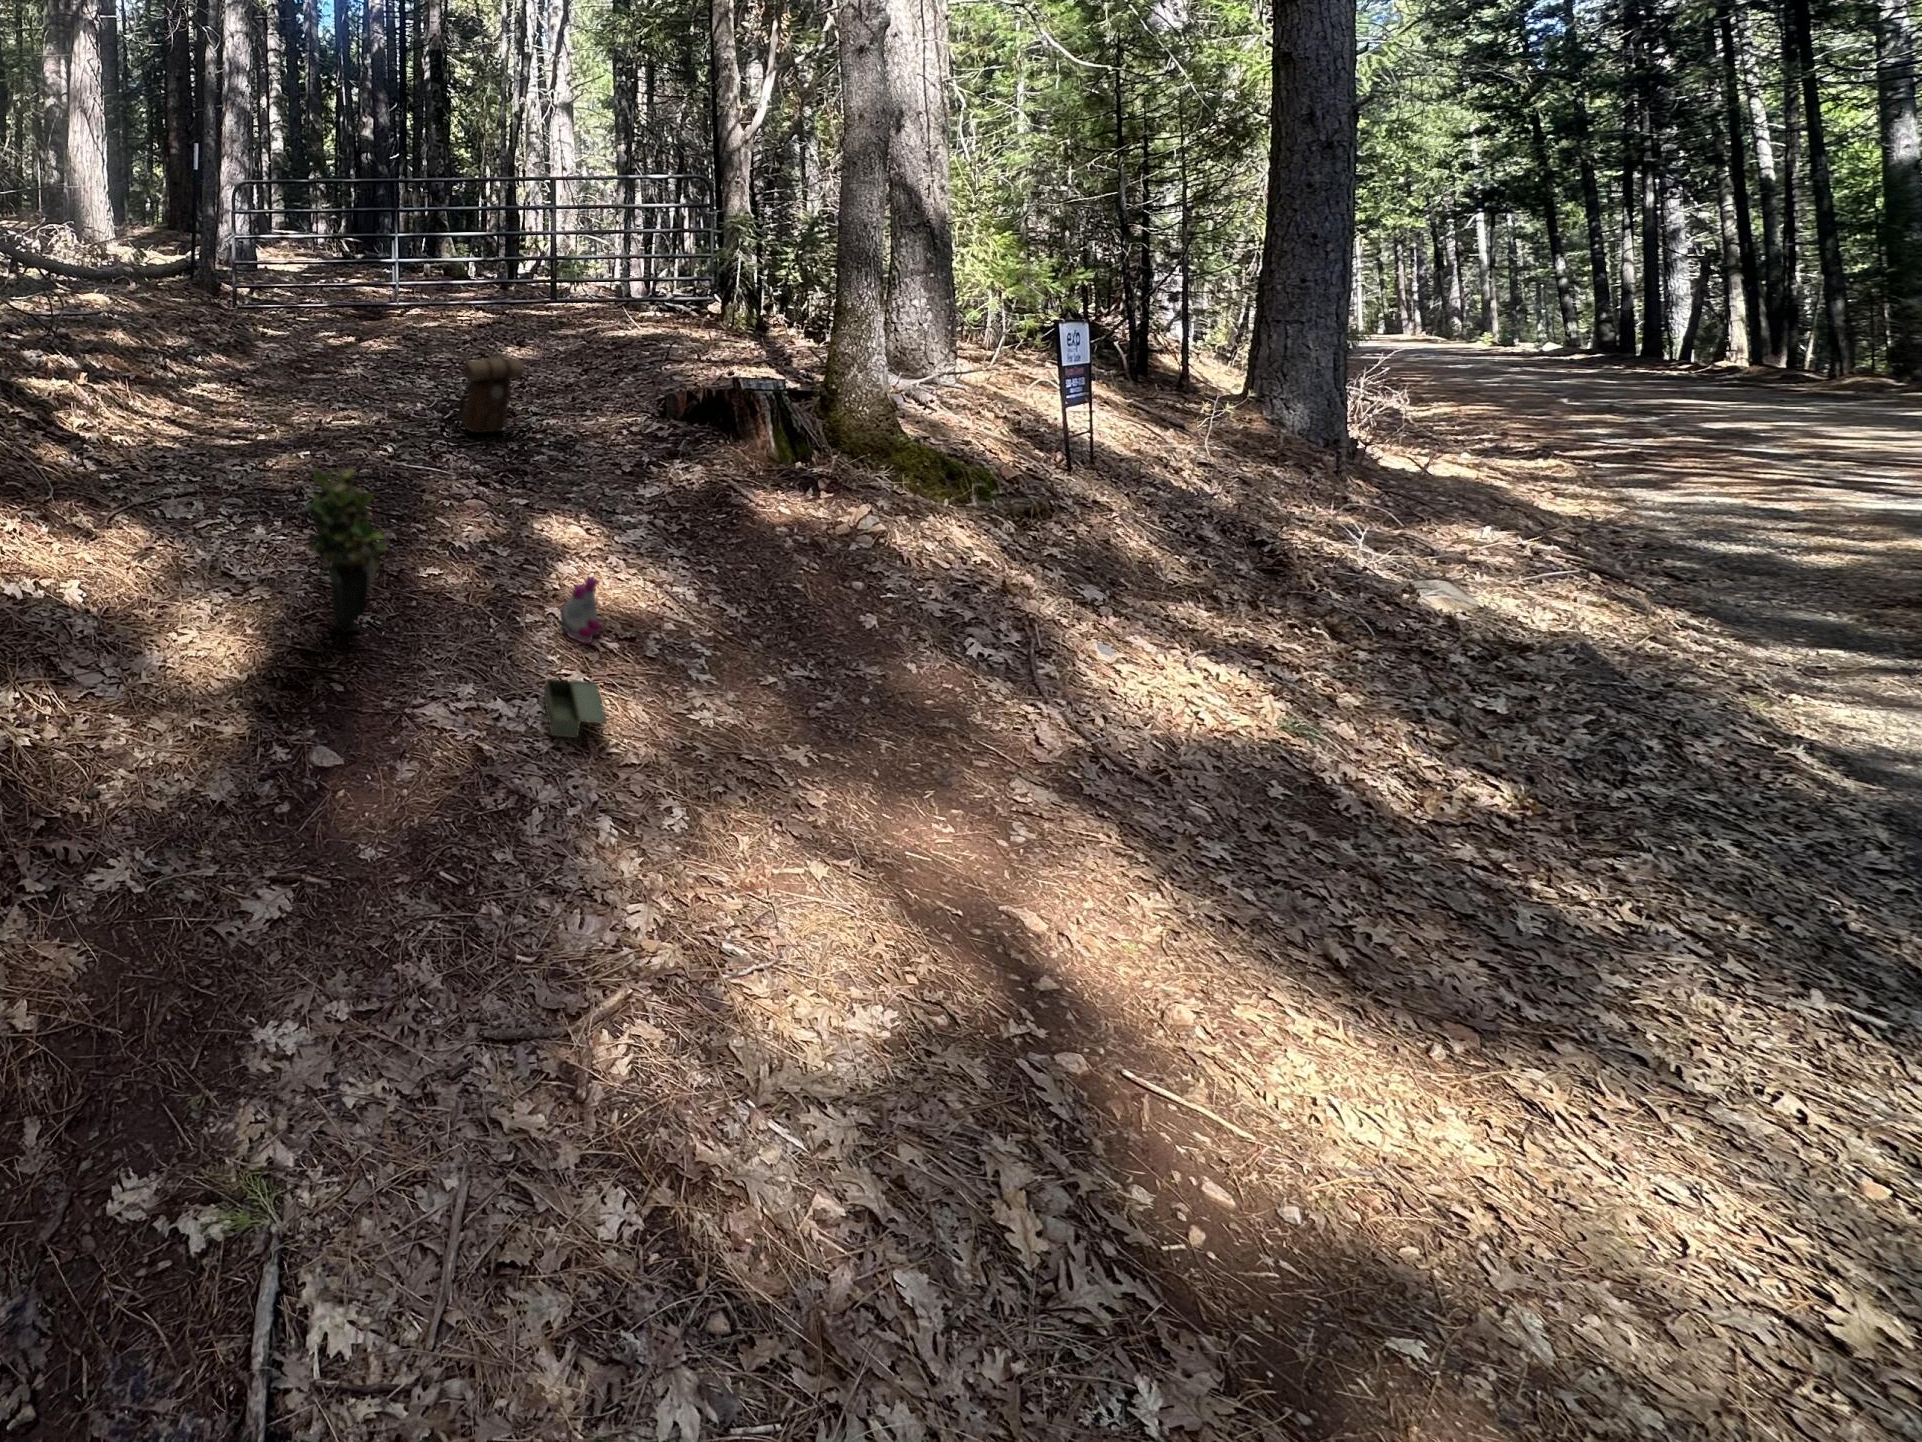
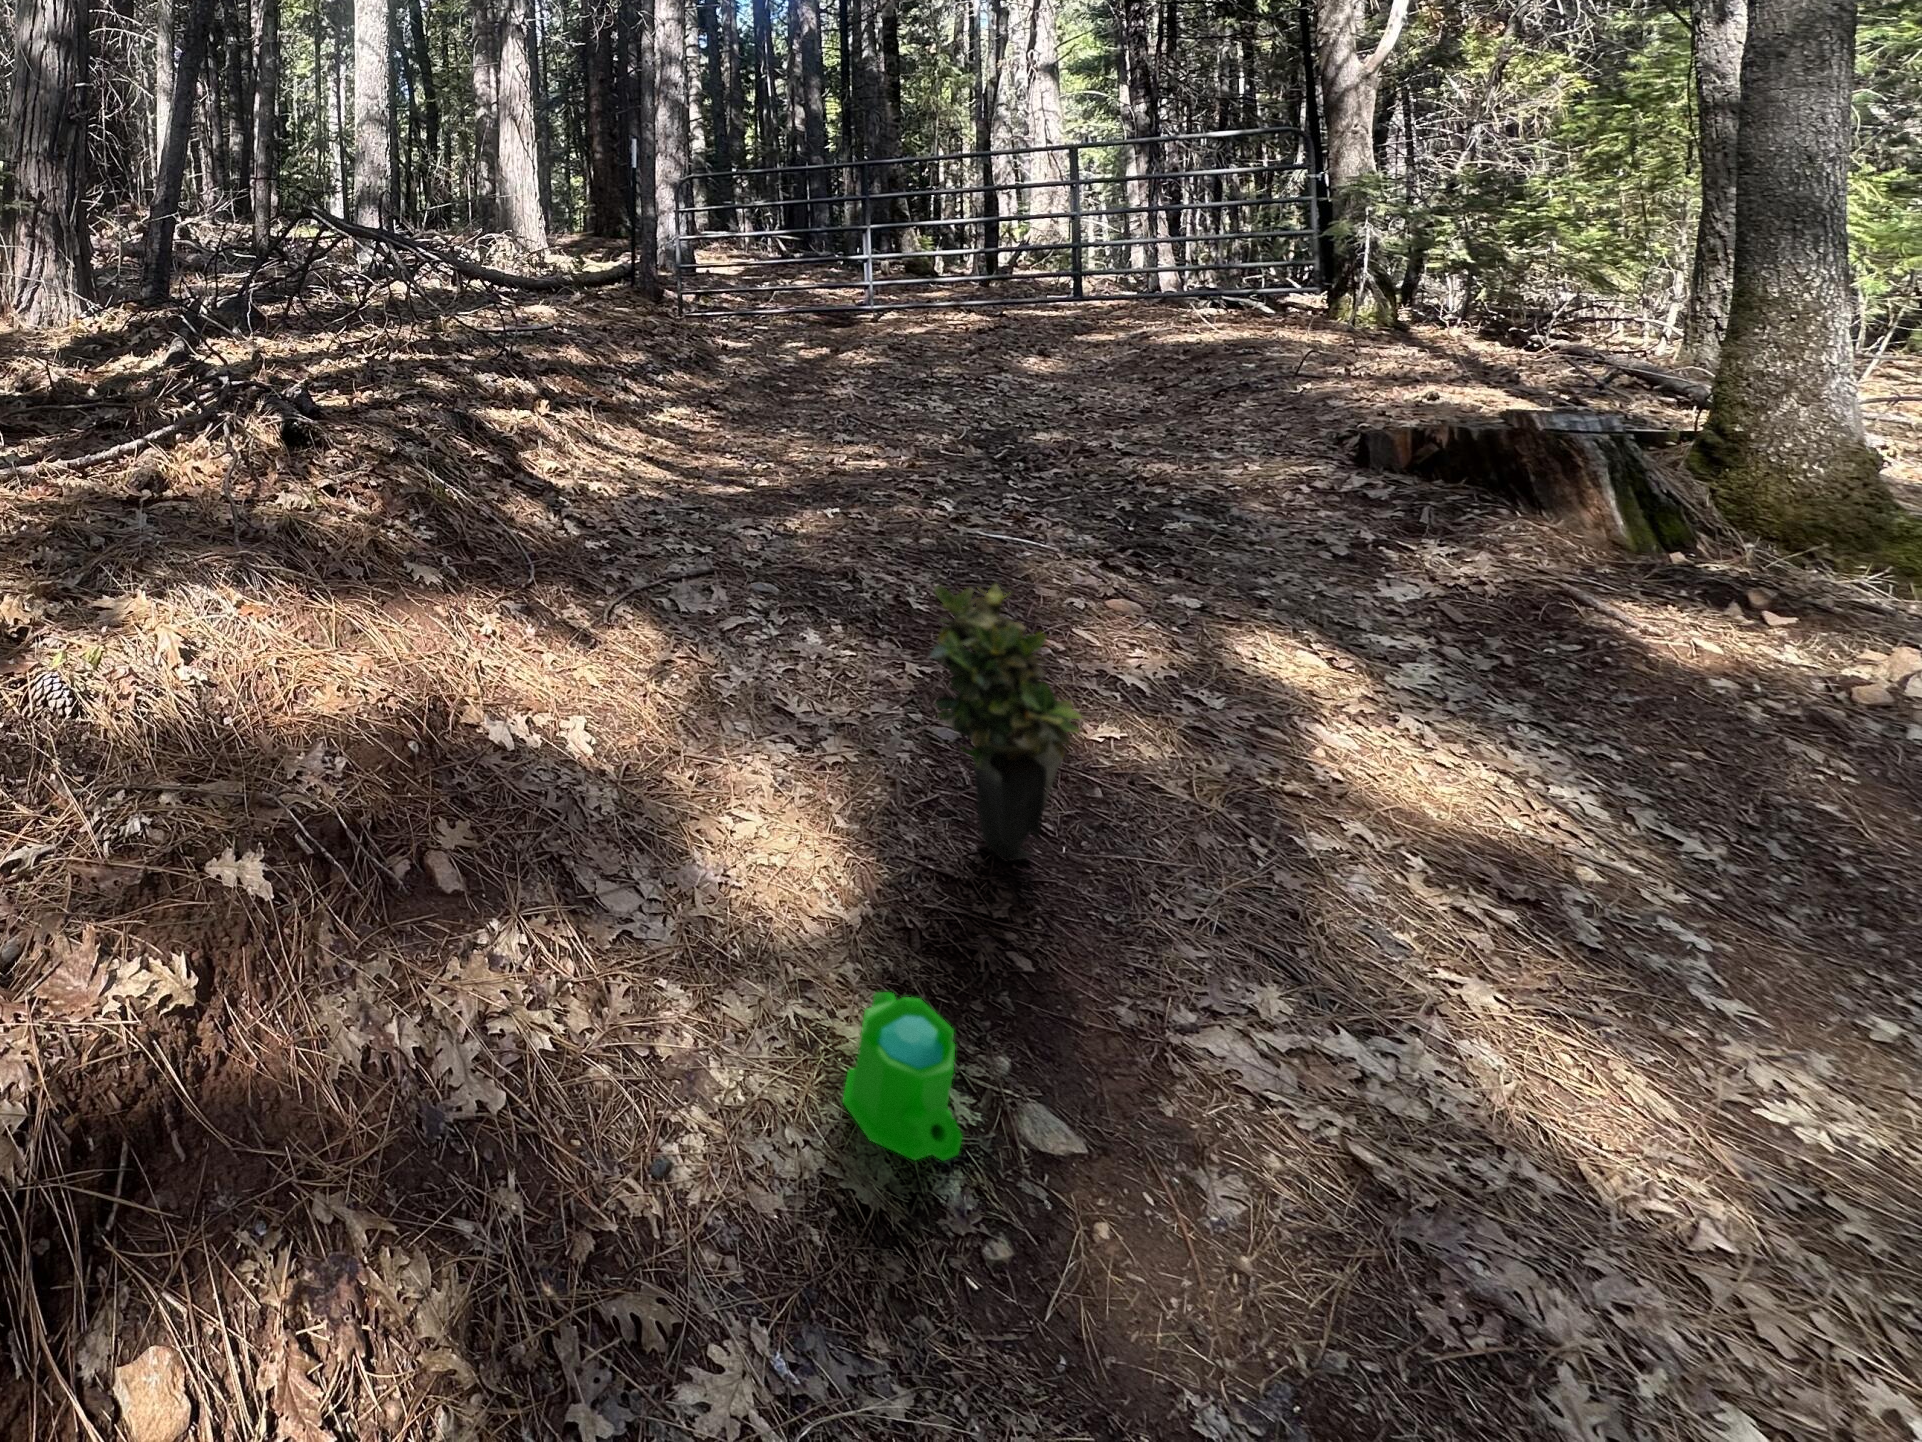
backpack: present [458,358,525,433] -> none [1034,383,1149,490]
boots: present [560,577,601,644] -> none [1410,807,1511,943]
watering can: none [211,672,272,758] -> present [843,992,963,1161]
toolbox: present [542,679,607,738] -> none [1474,1049,1718,1231]

